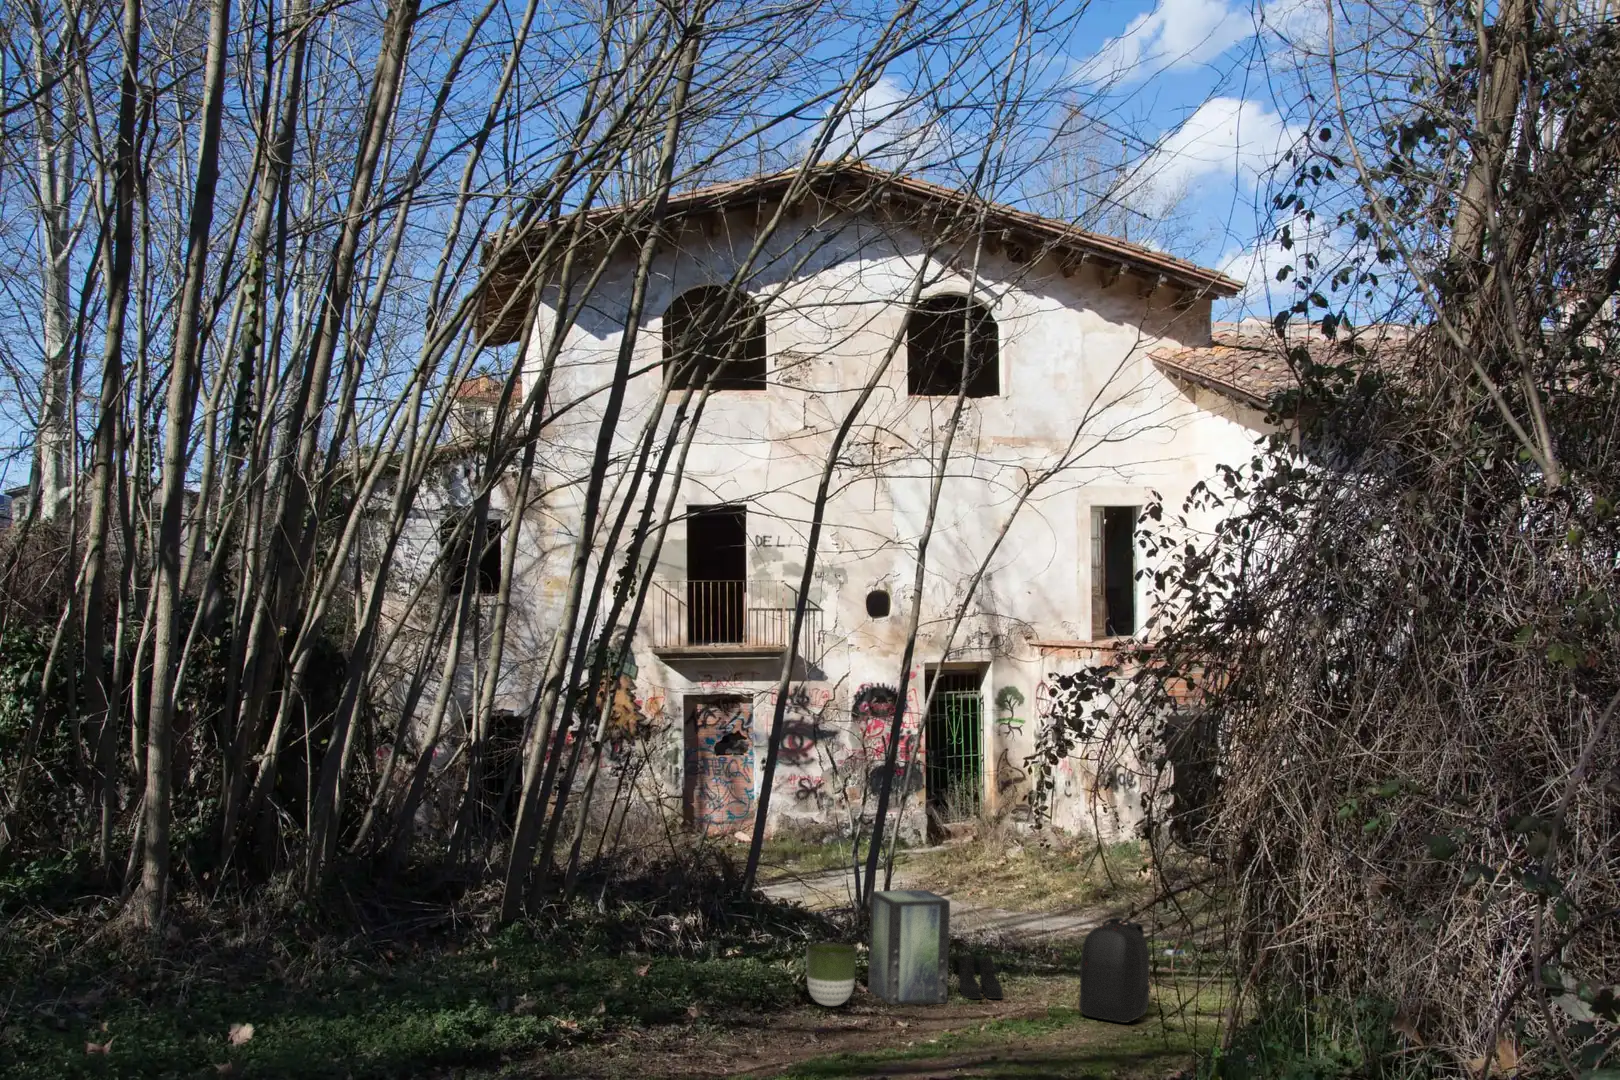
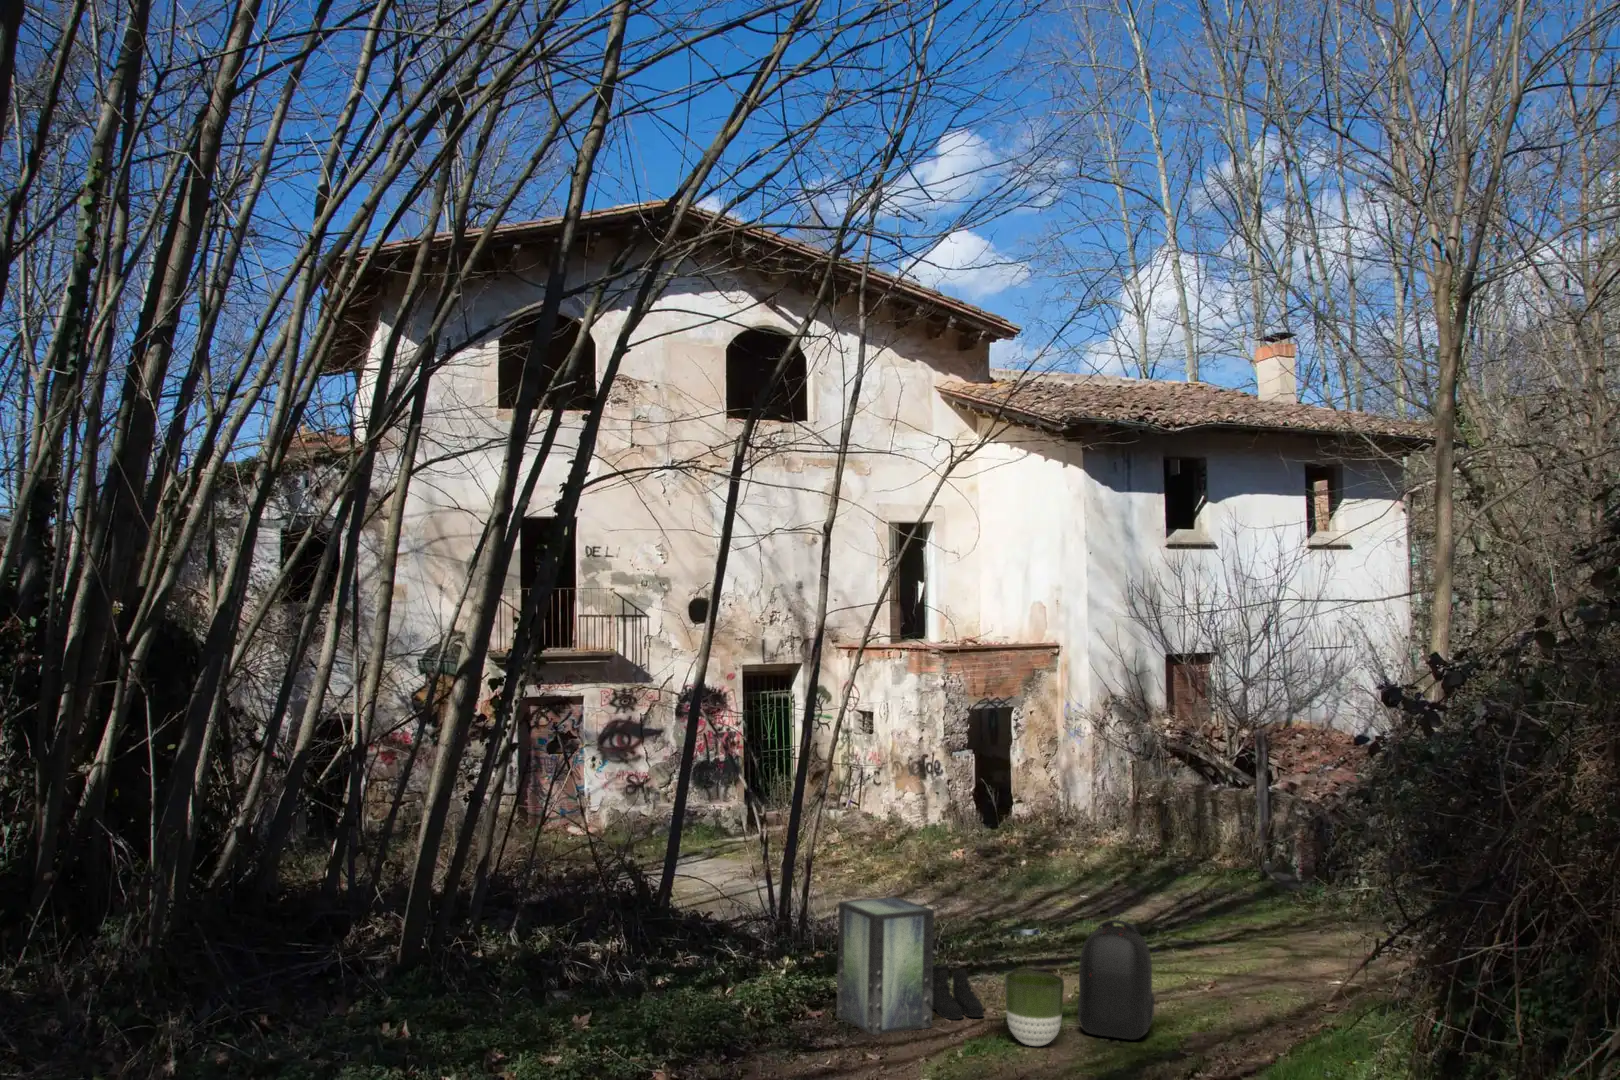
planter: present [806,943,857,1006] -> present [1005,971,1064,1046]

